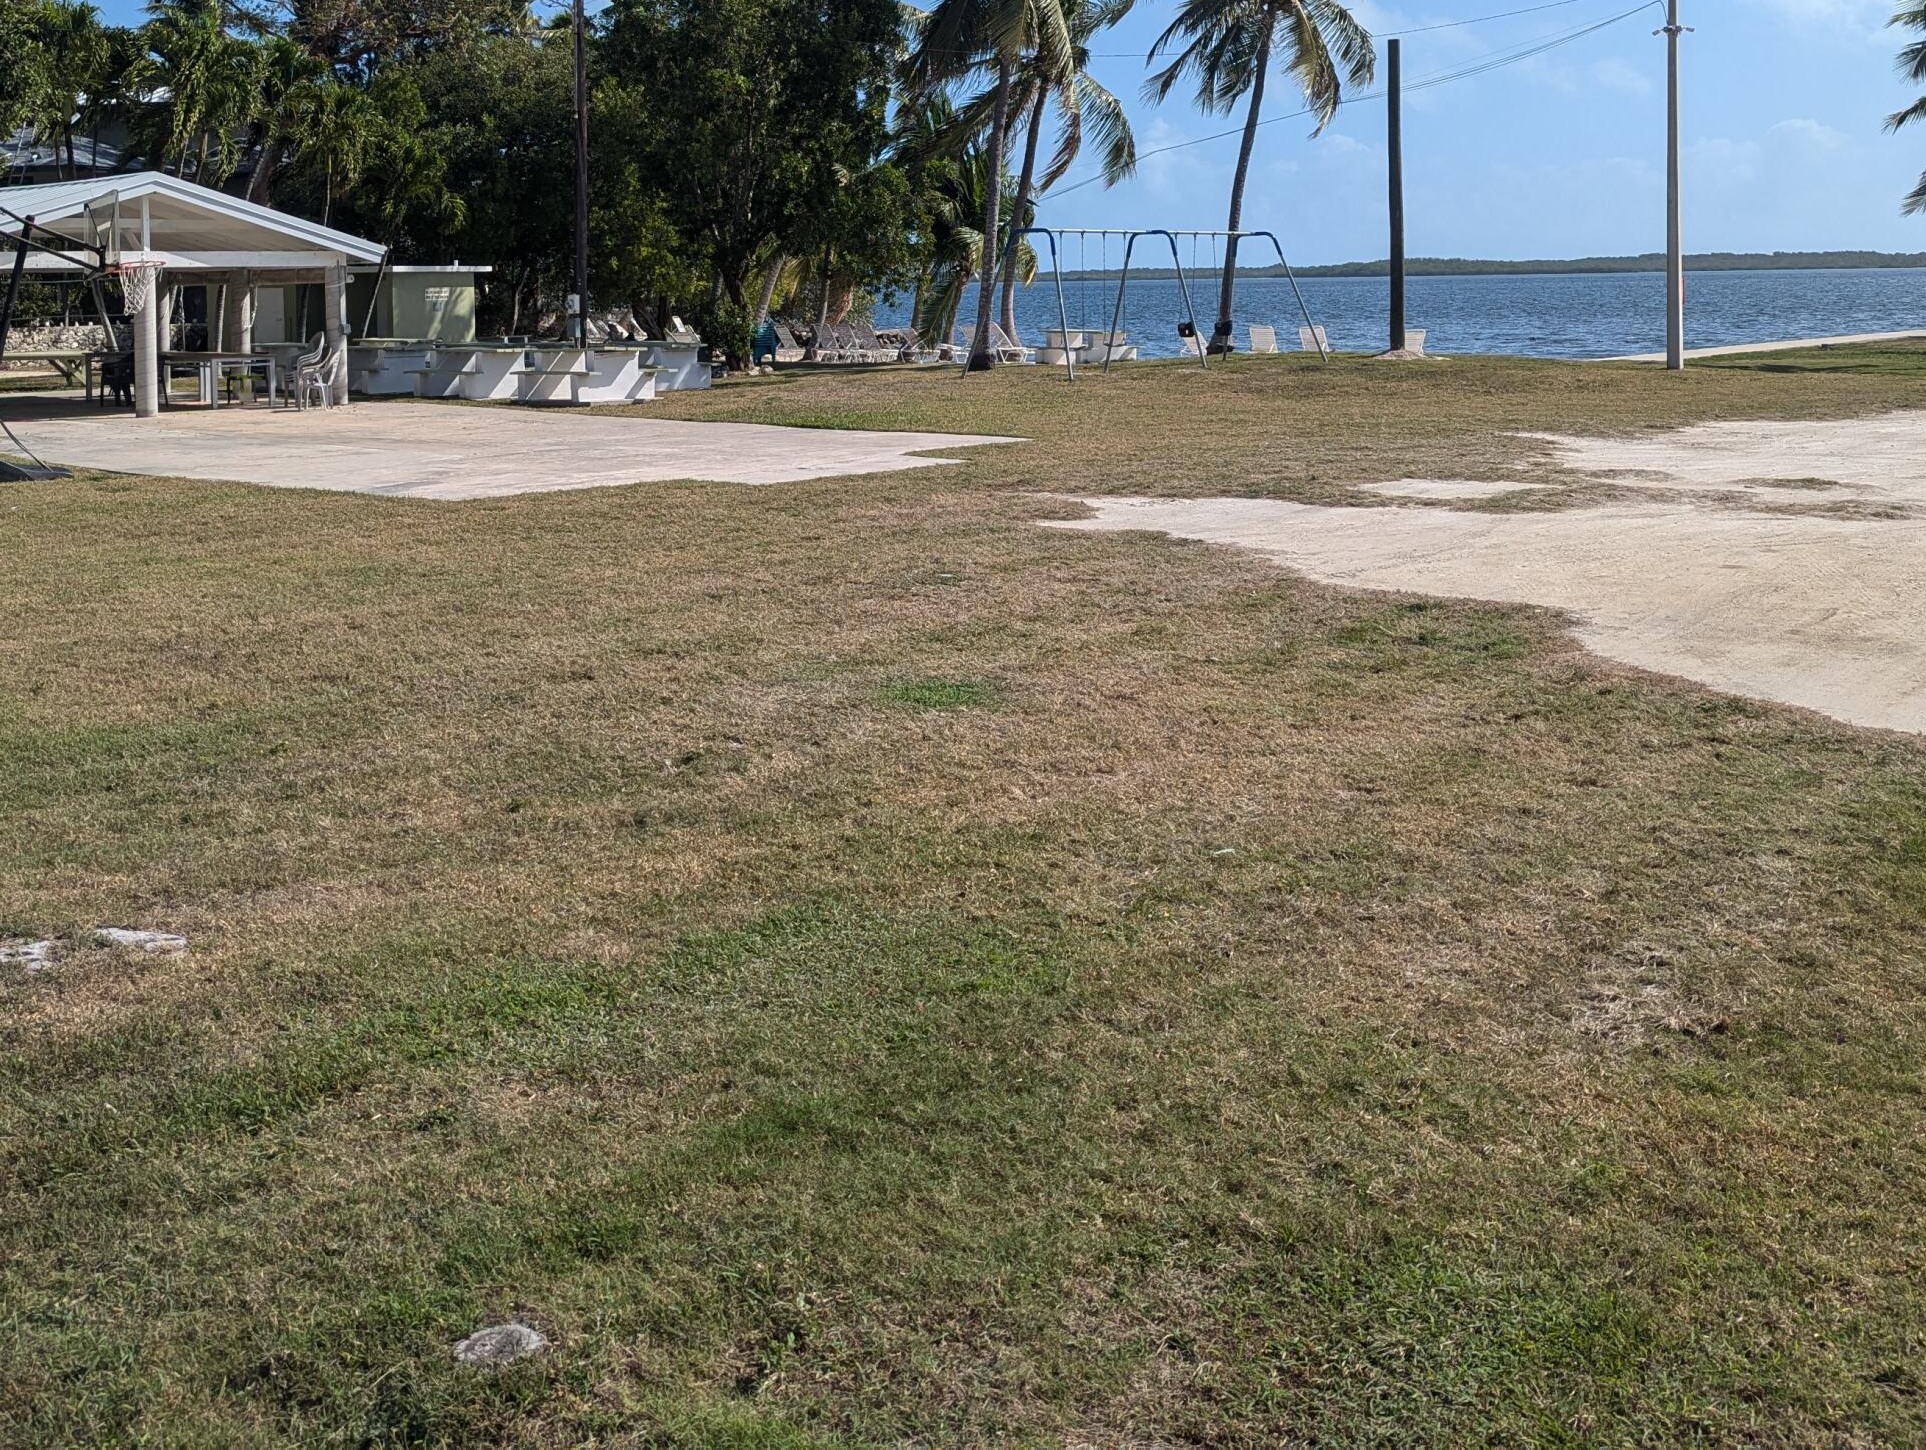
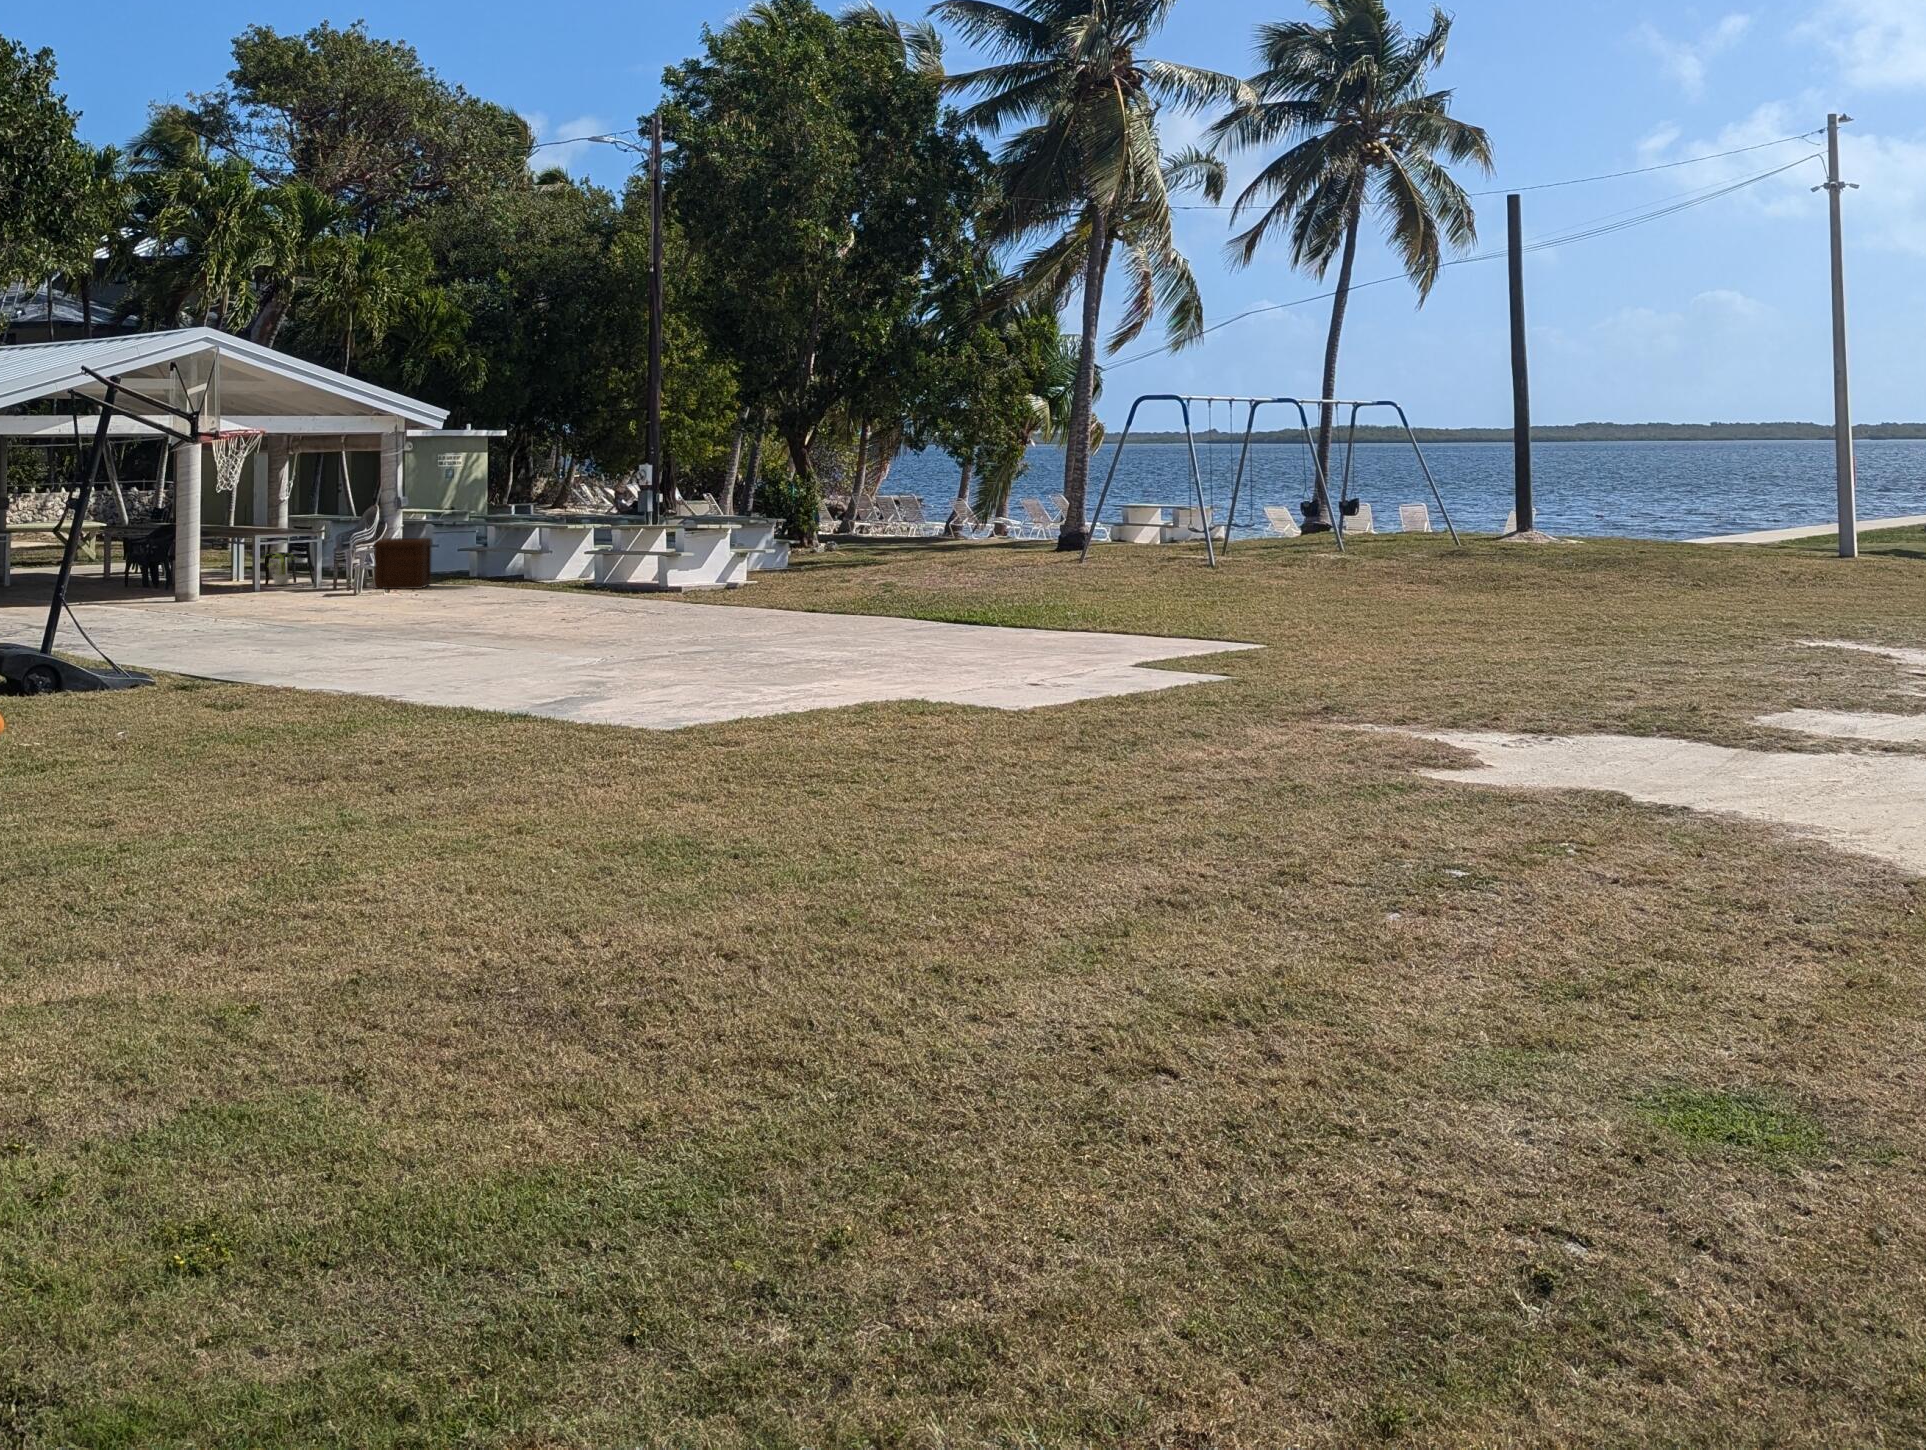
wooden crate: none [326,359,381,405] -> present [374,538,432,589]

